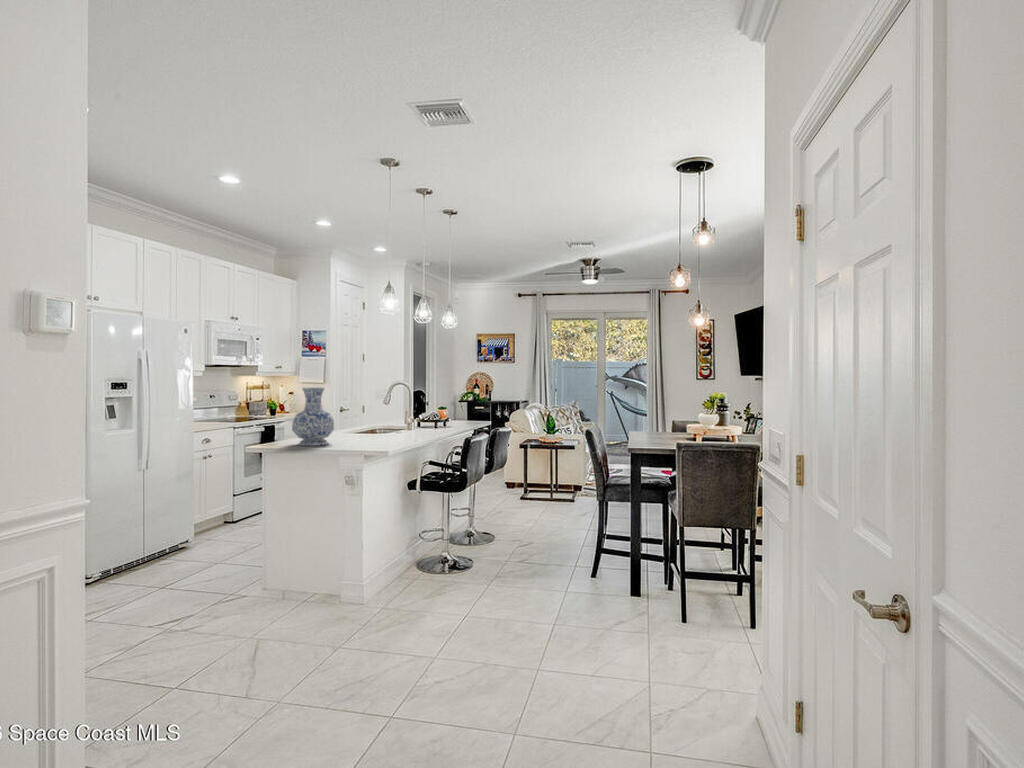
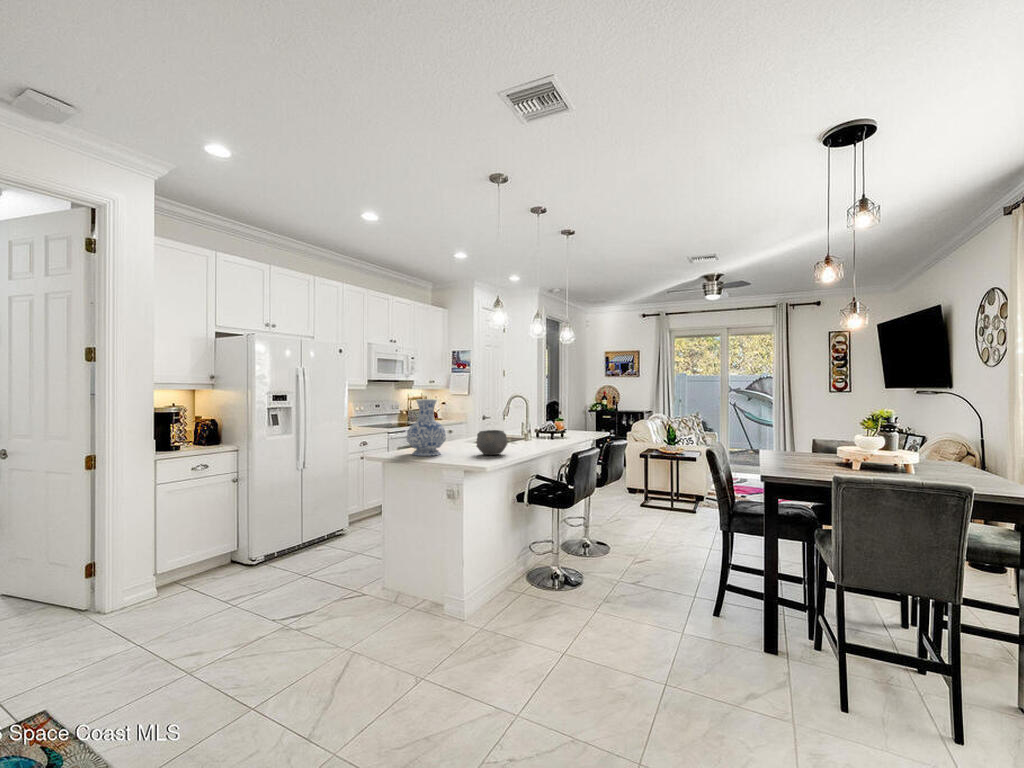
bowl: none [368,418,399,443] -> present [476,430,507,455]

